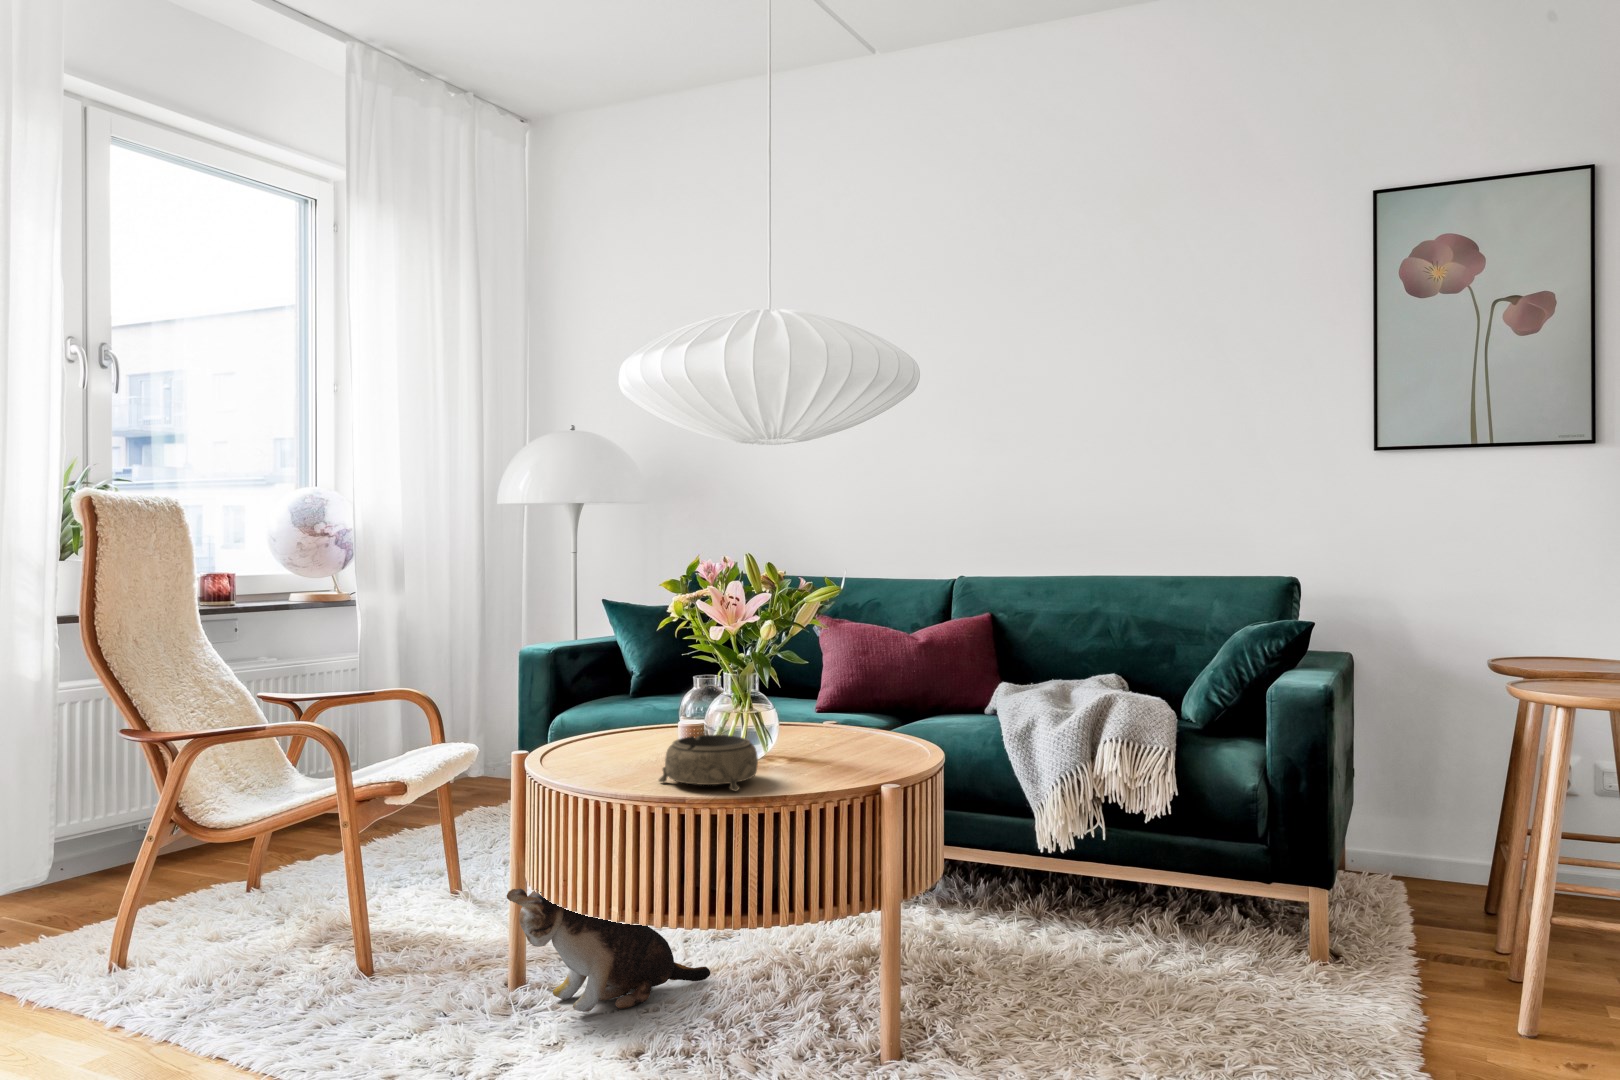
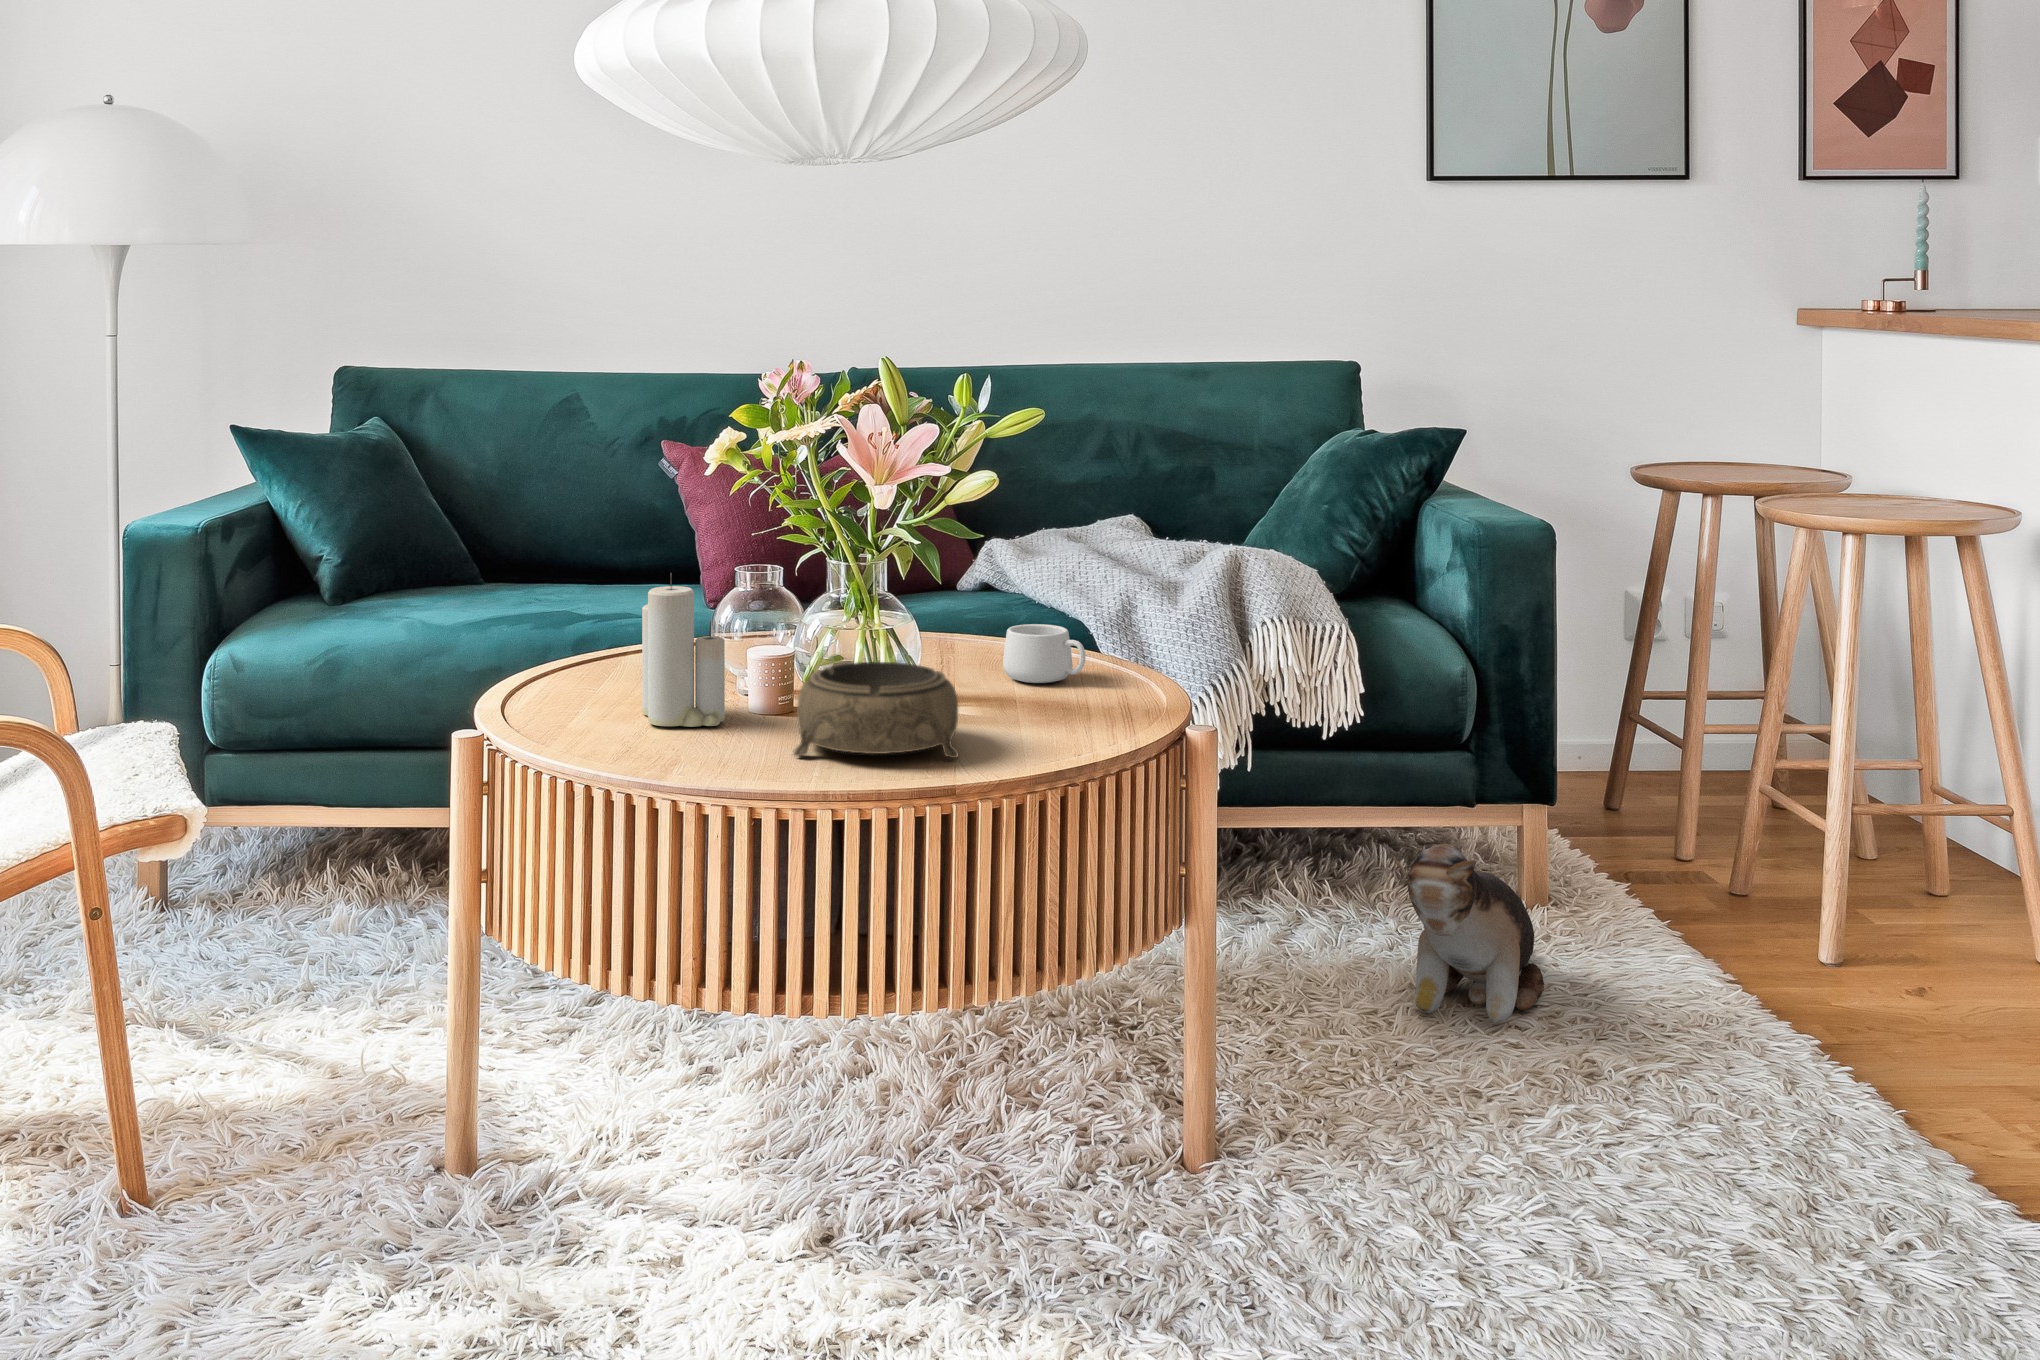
candle: none [623,678,663,764] -> present [642,573,725,727]
mug: none [854,726,896,761] -> present [1003,624,1085,683]
plush toy: present [507,888,710,1012] -> present [1391,844,1544,1022]

